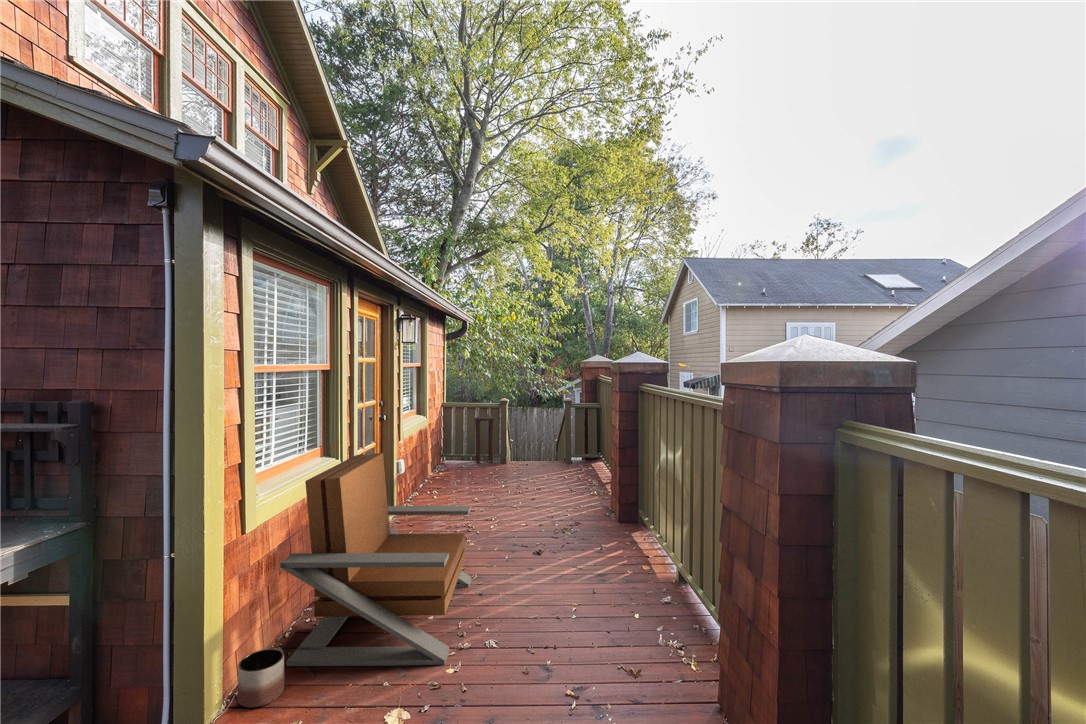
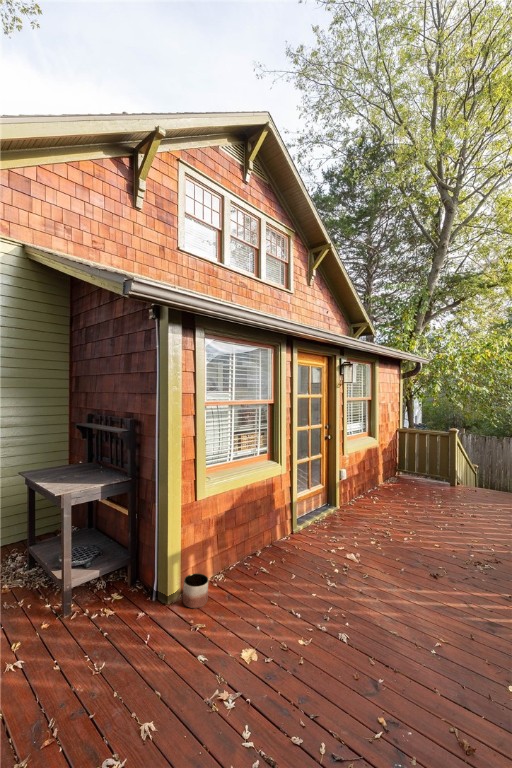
stool: present [473,416,495,463] -> none [423,445,443,484]
lounge chair: present [280,453,471,666] -> none [216,463,363,637]

